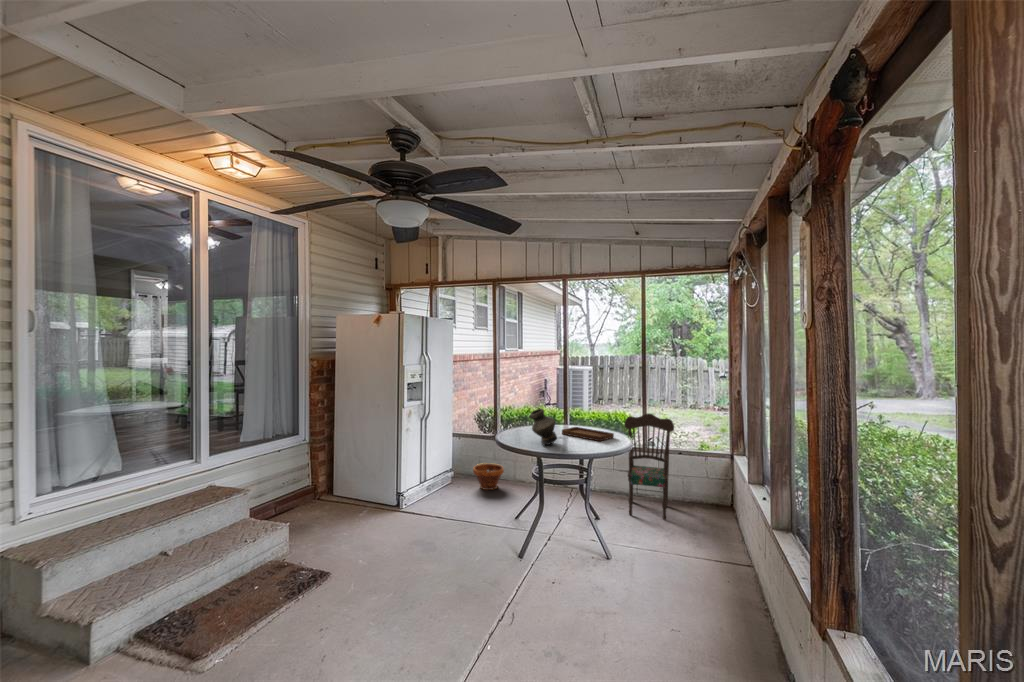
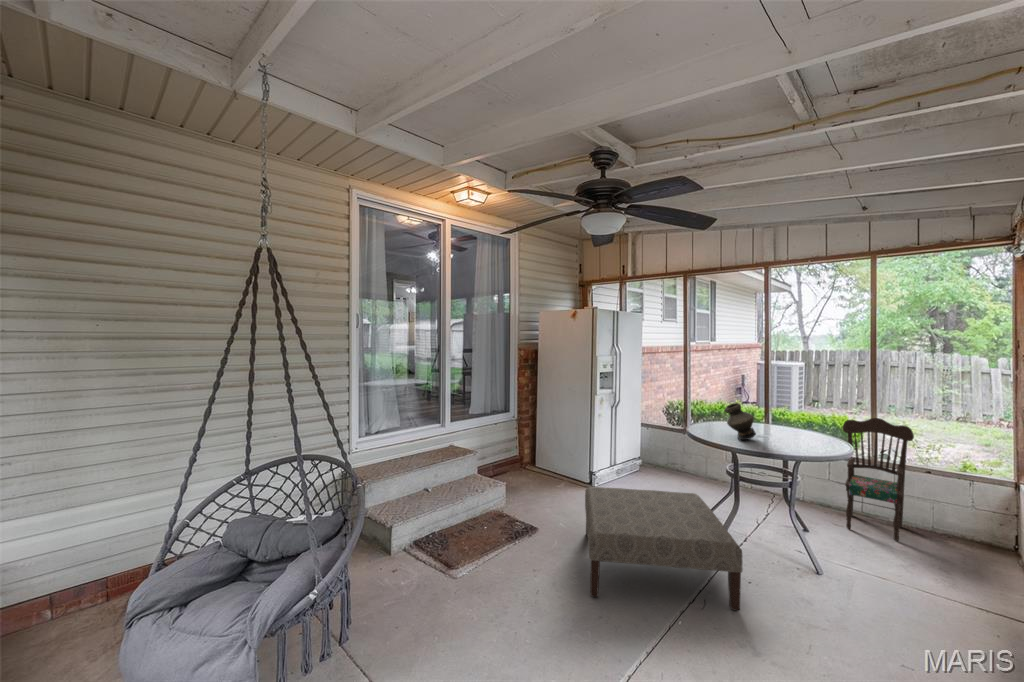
tray: present [562,420,614,441] -> none [761,419,826,442]
planter: present [473,463,504,490] -> none [663,454,695,481]
ottoman: none [387,505,547,652] -> present [585,487,742,610]

